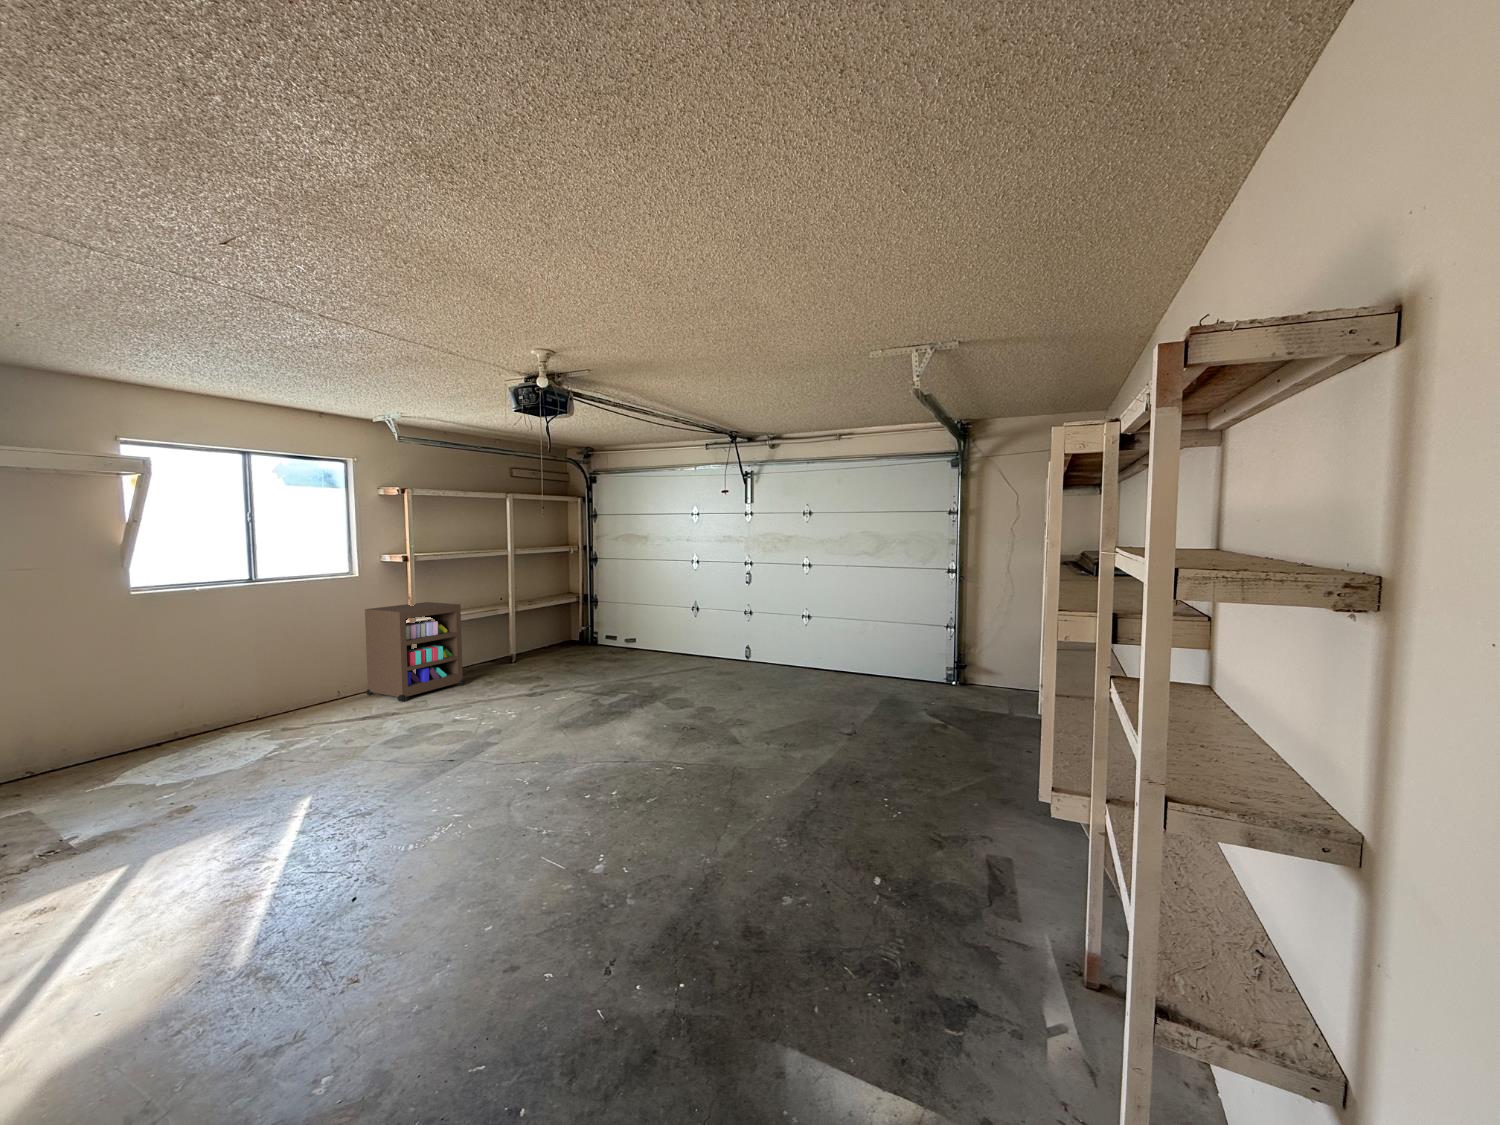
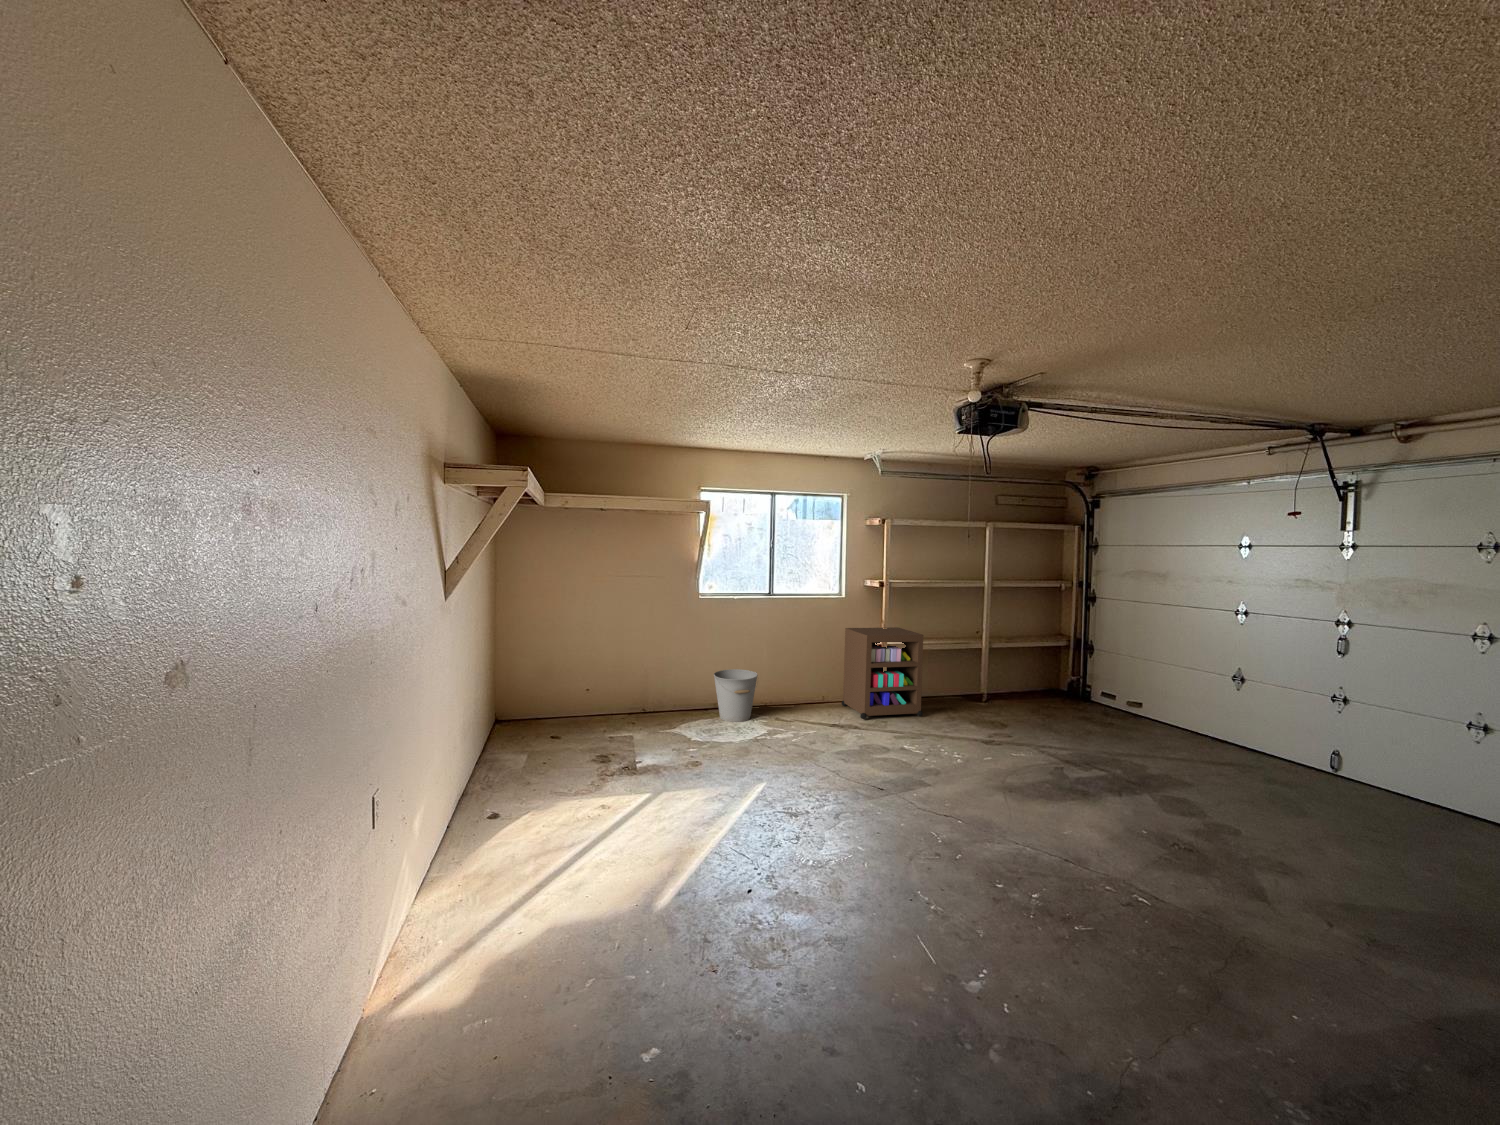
bucket: none [165,678,249,751] -> present [714,669,758,722]

